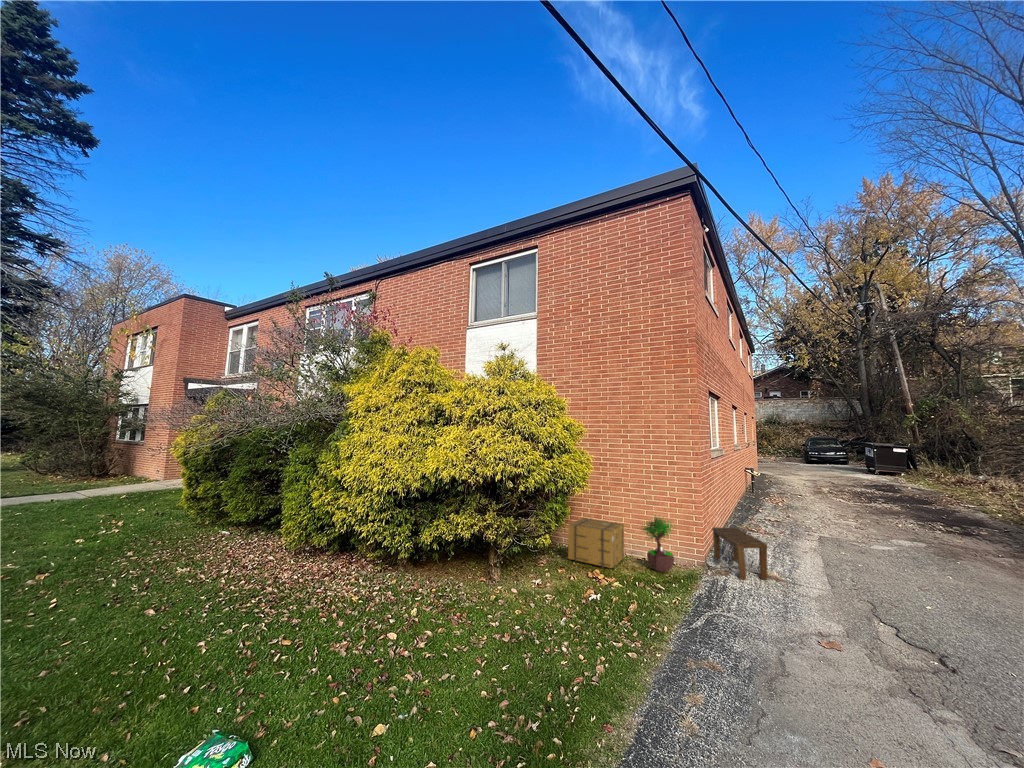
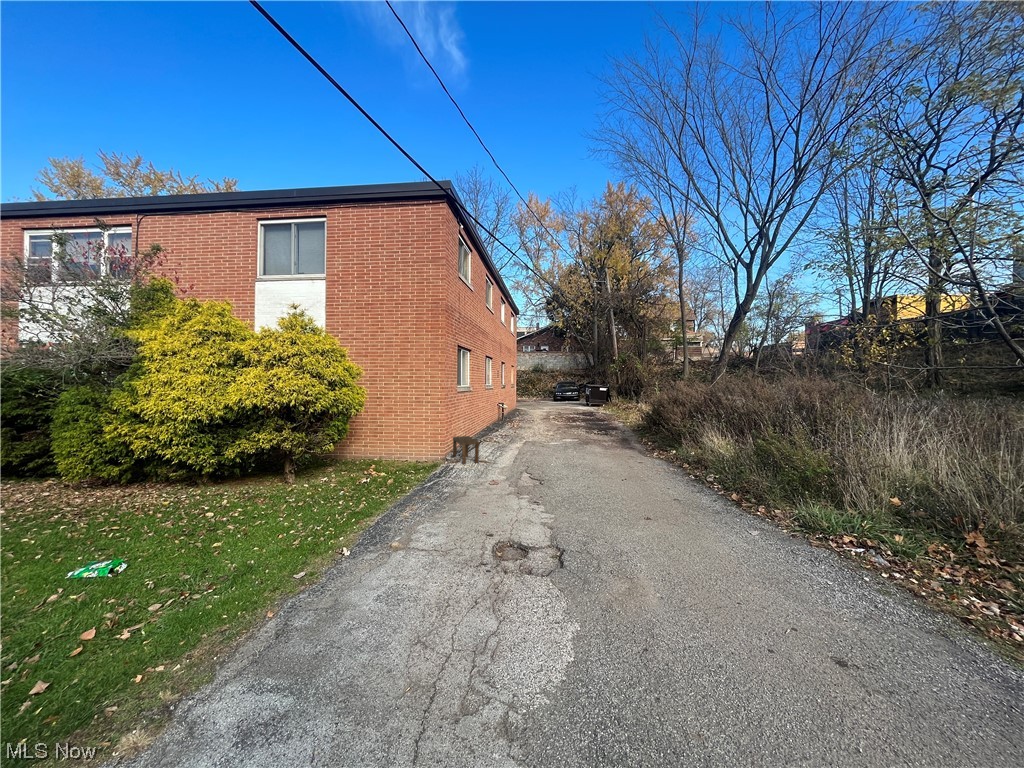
potted tree: present [643,517,674,572] -> none [402,426,425,466]
cardboard box: present [568,518,624,568] -> none [350,437,392,468]

